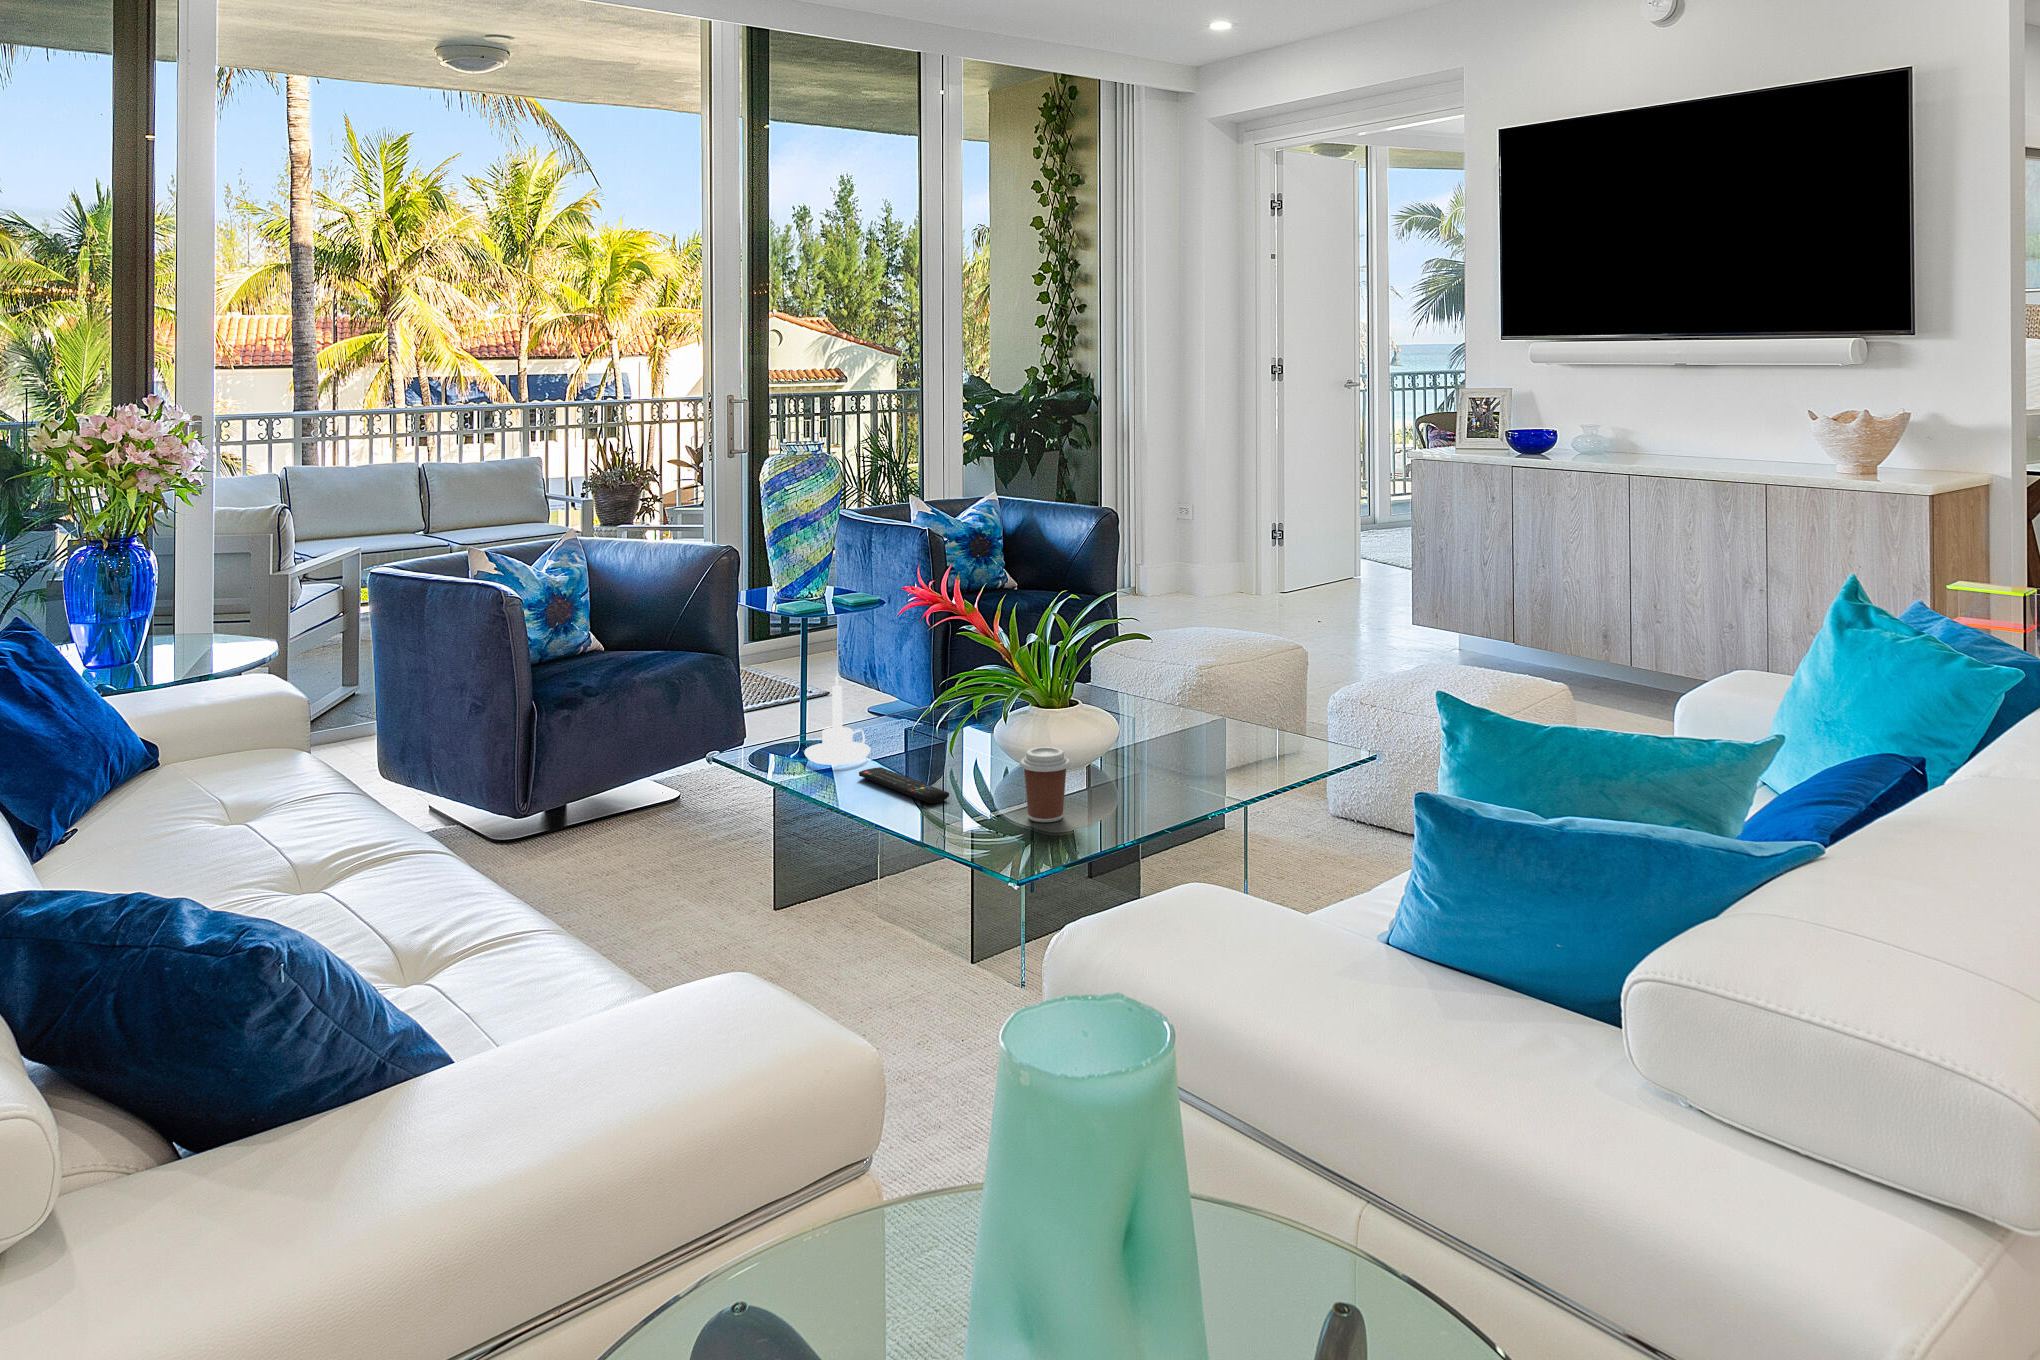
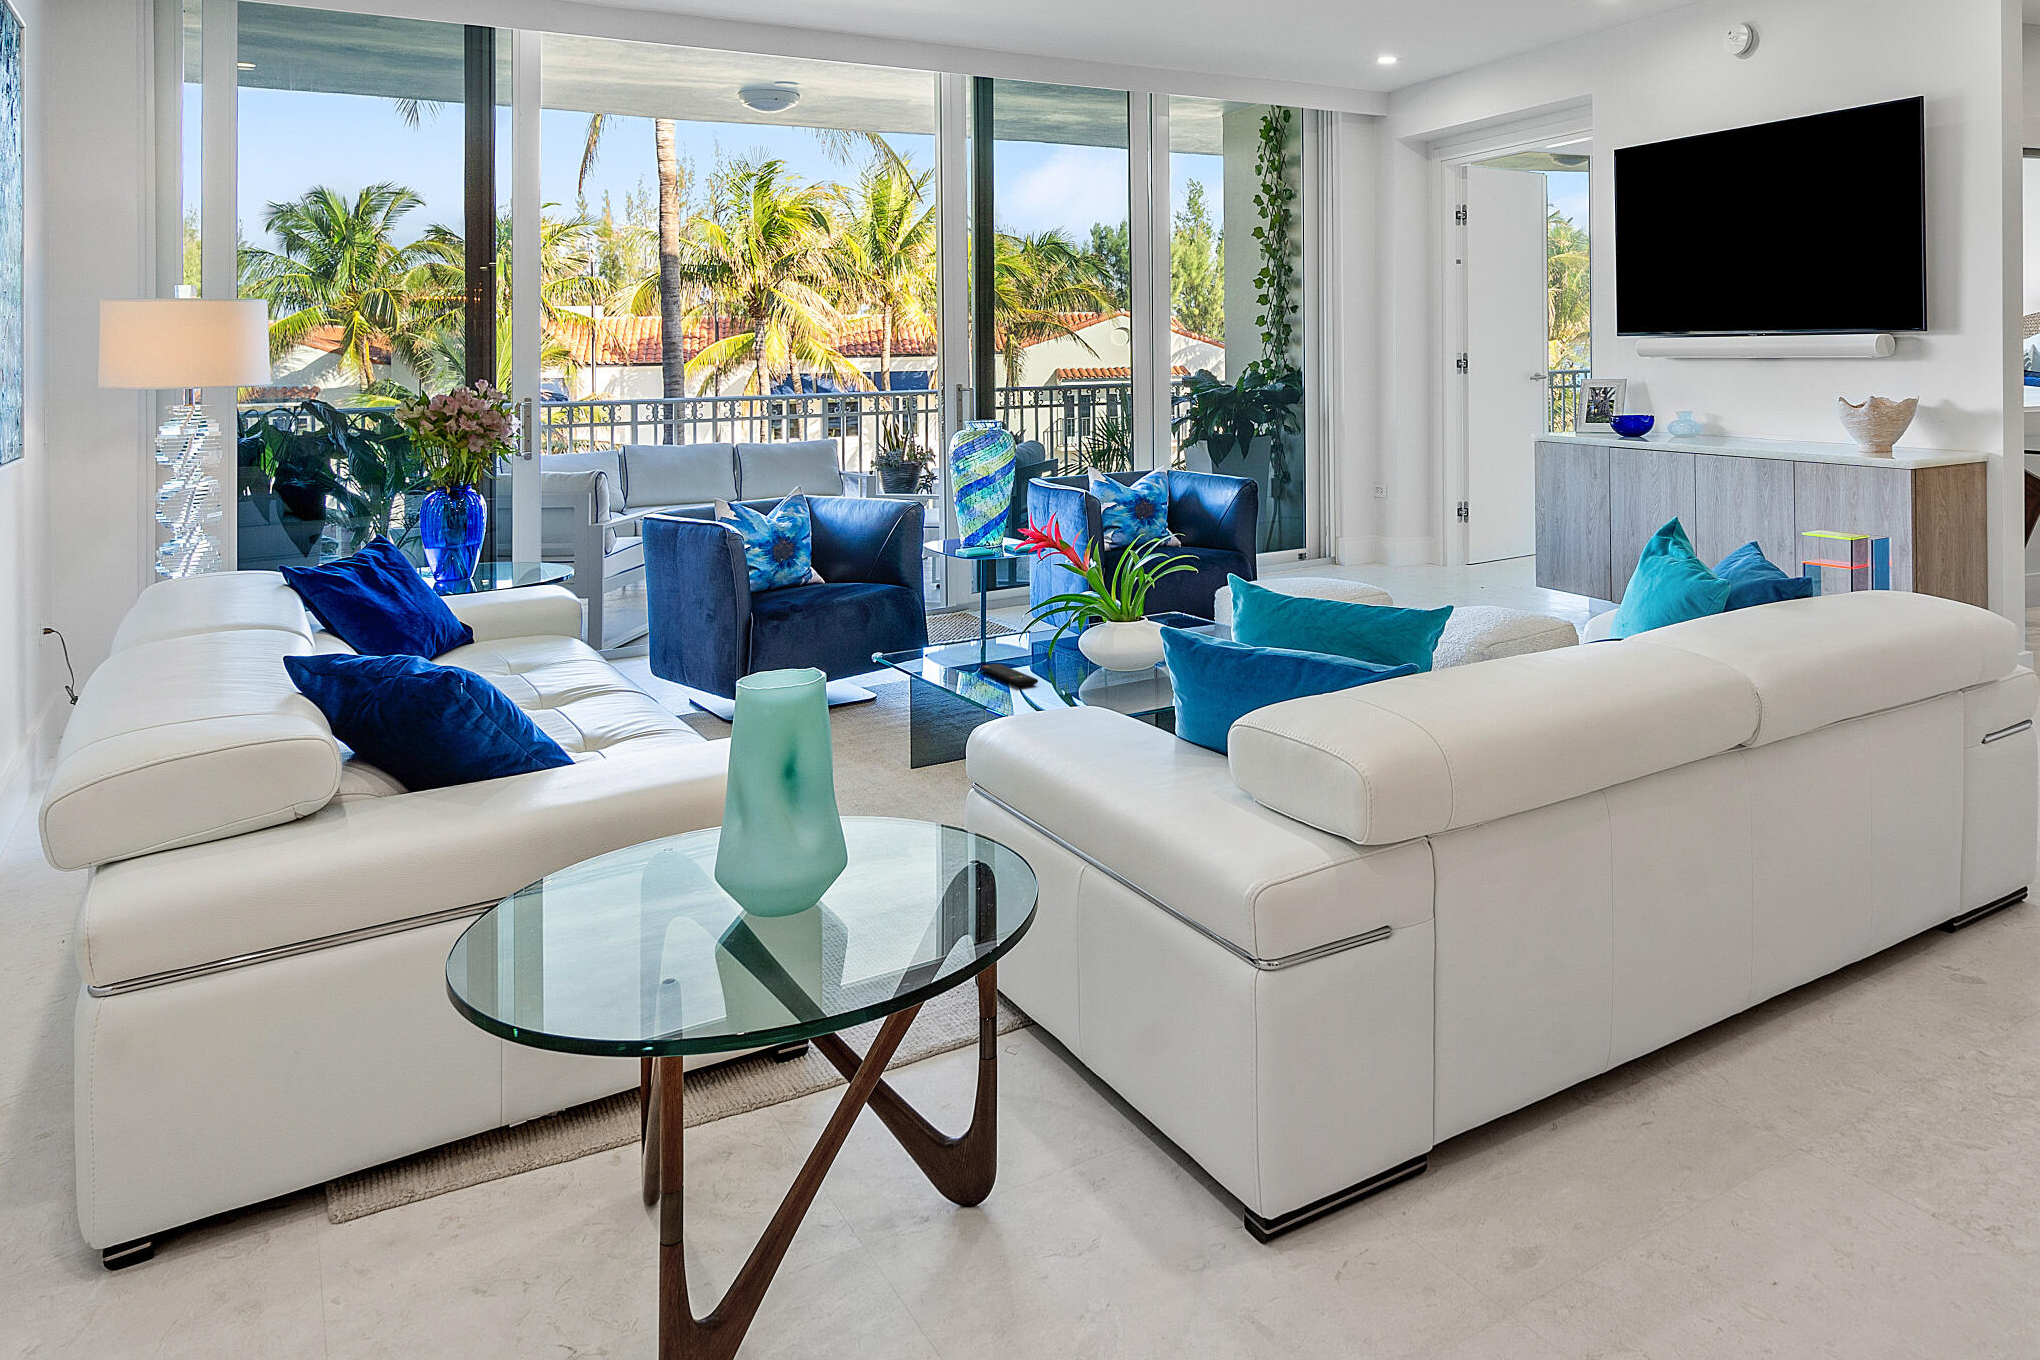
candle holder: present [804,675,871,765] -> none [948,594,999,662]
coffee cup: present [1020,747,1070,822] -> none [1082,644,1119,699]

